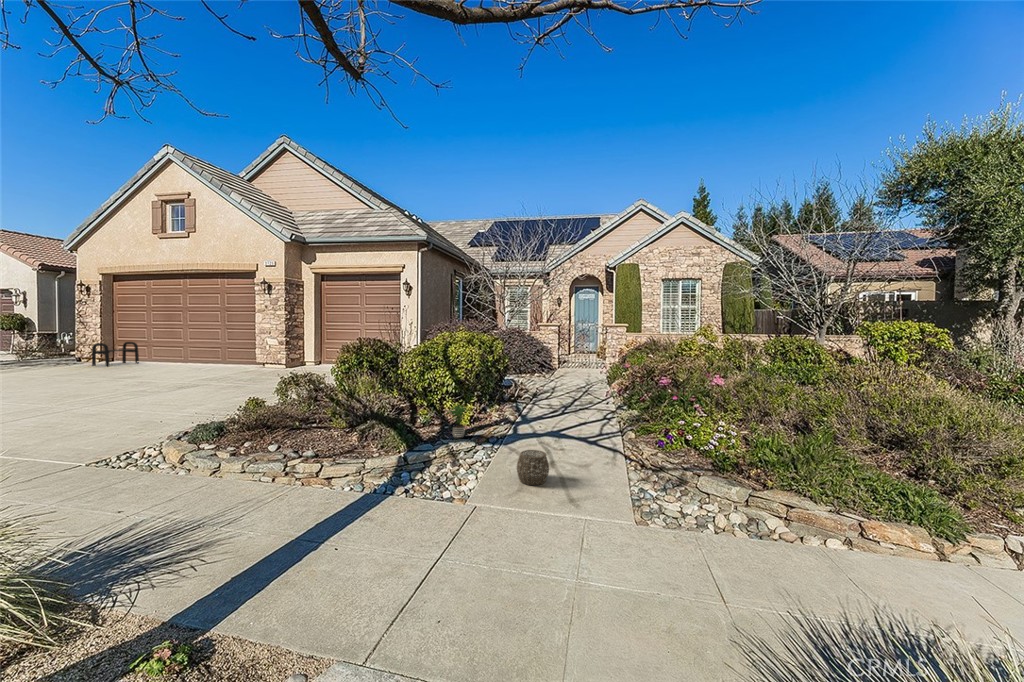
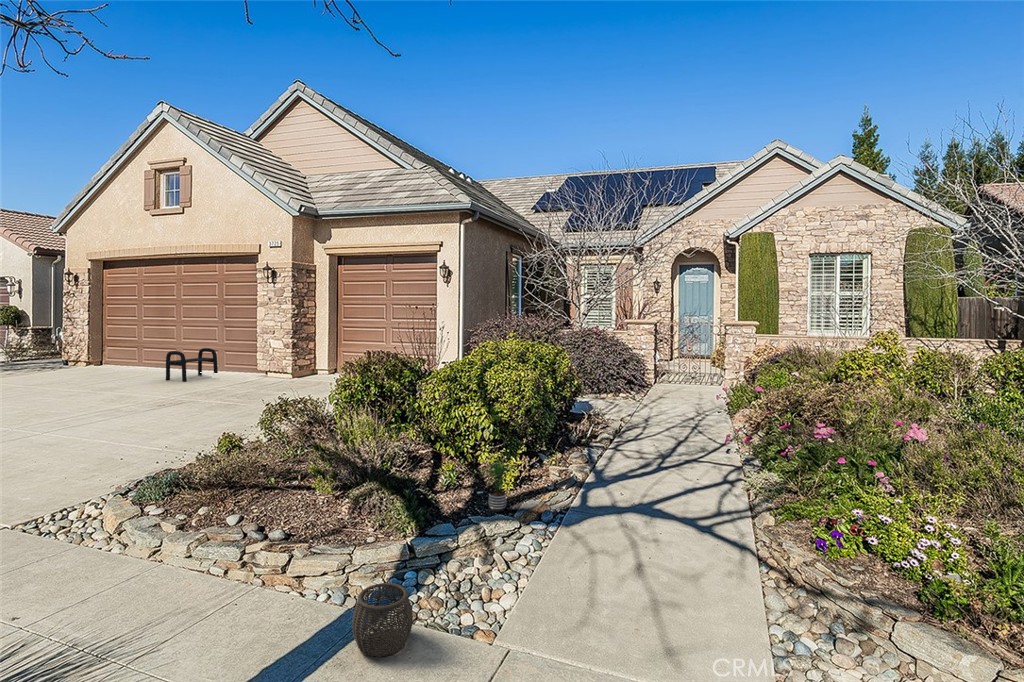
bench: present [92,342,139,366] -> present [166,348,218,382]
woven basket: present [517,450,549,485] -> present [352,583,413,657]

